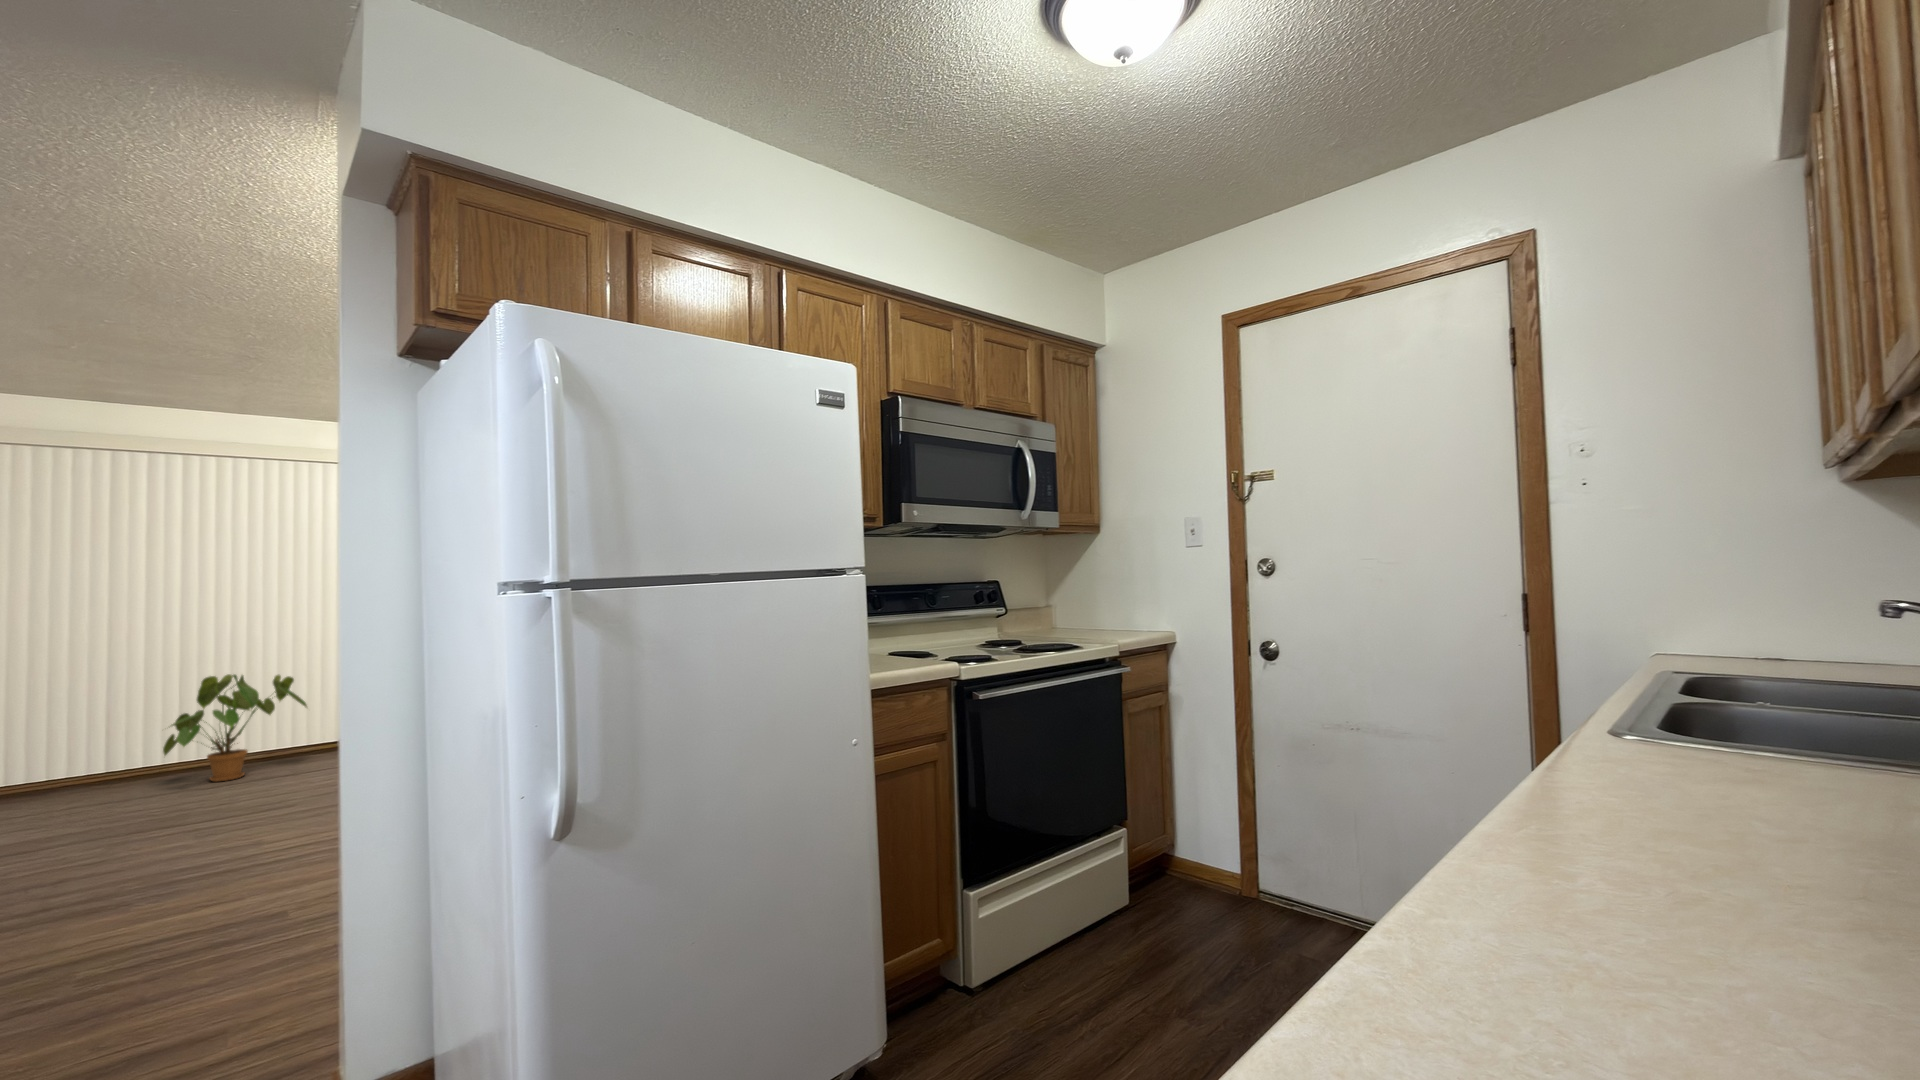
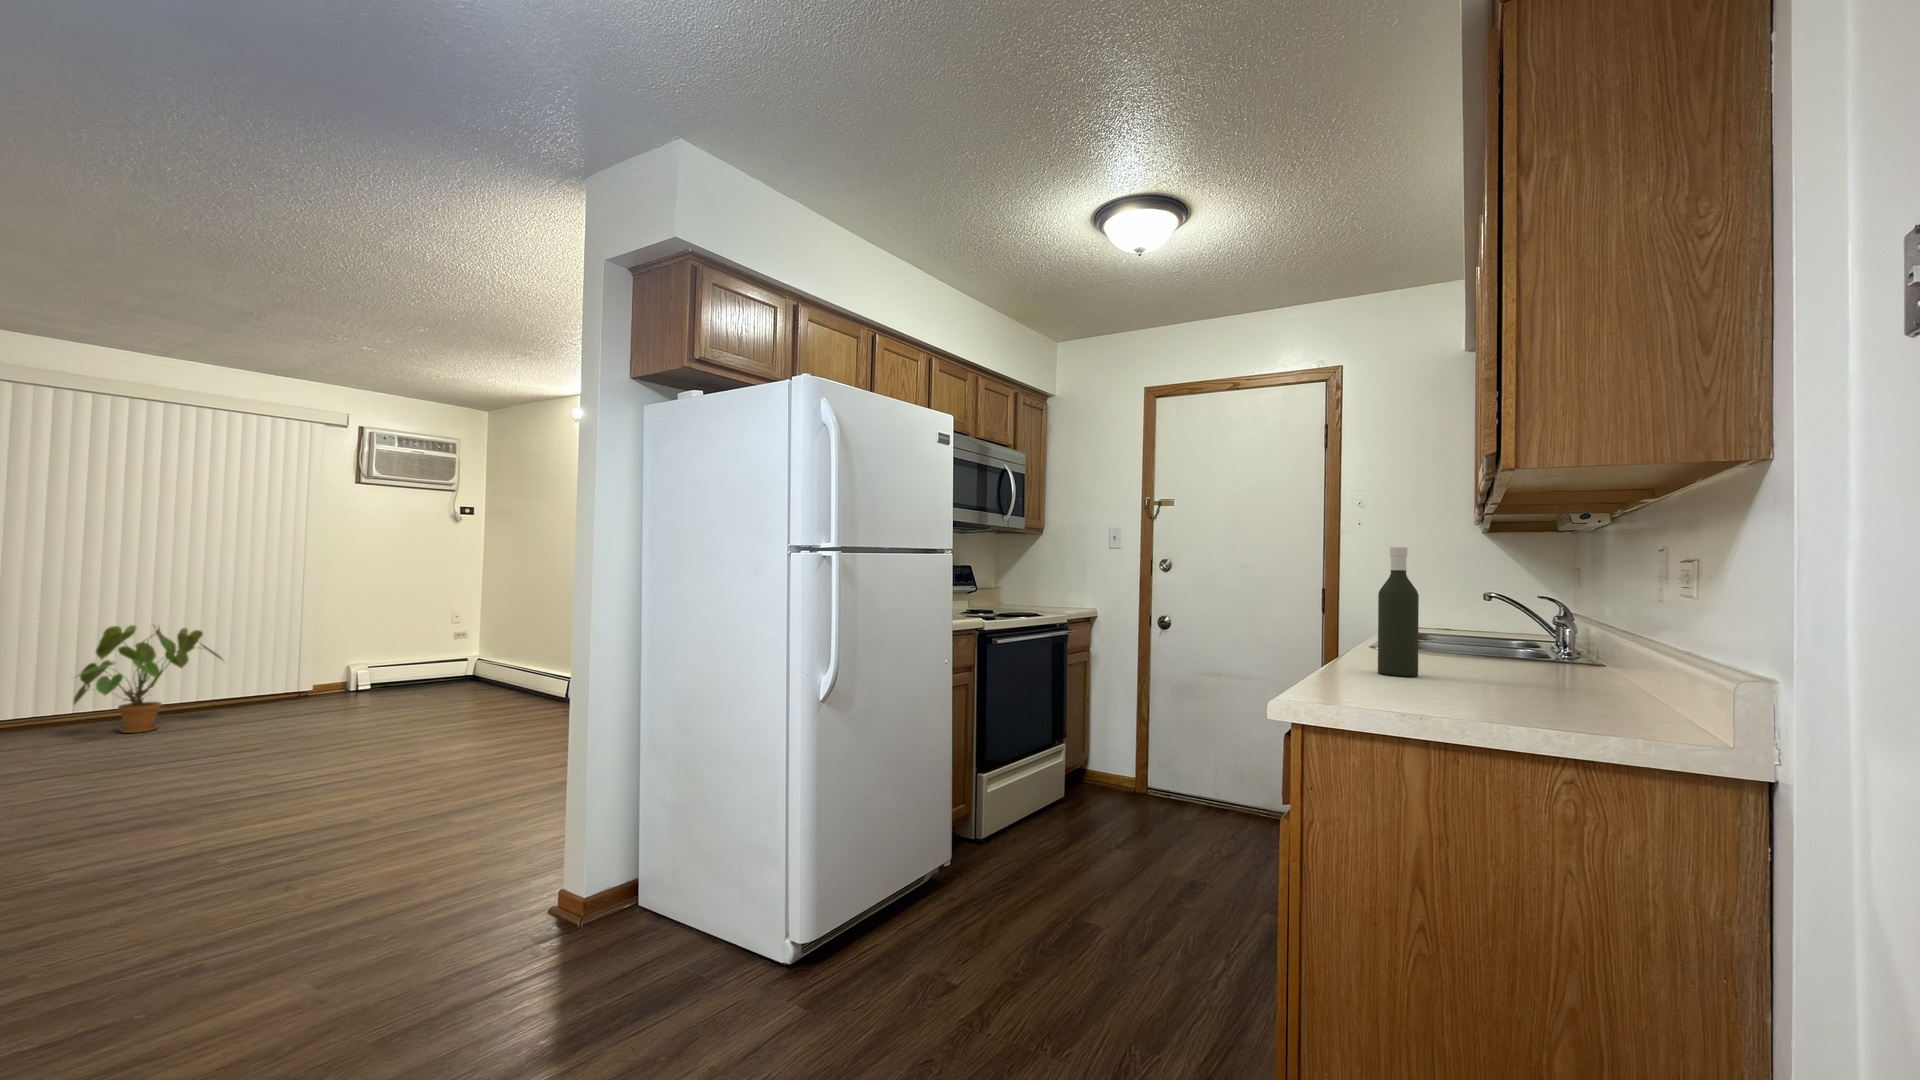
bottle: none [1631,516,1810,962] -> present [1378,547,1419,676]

